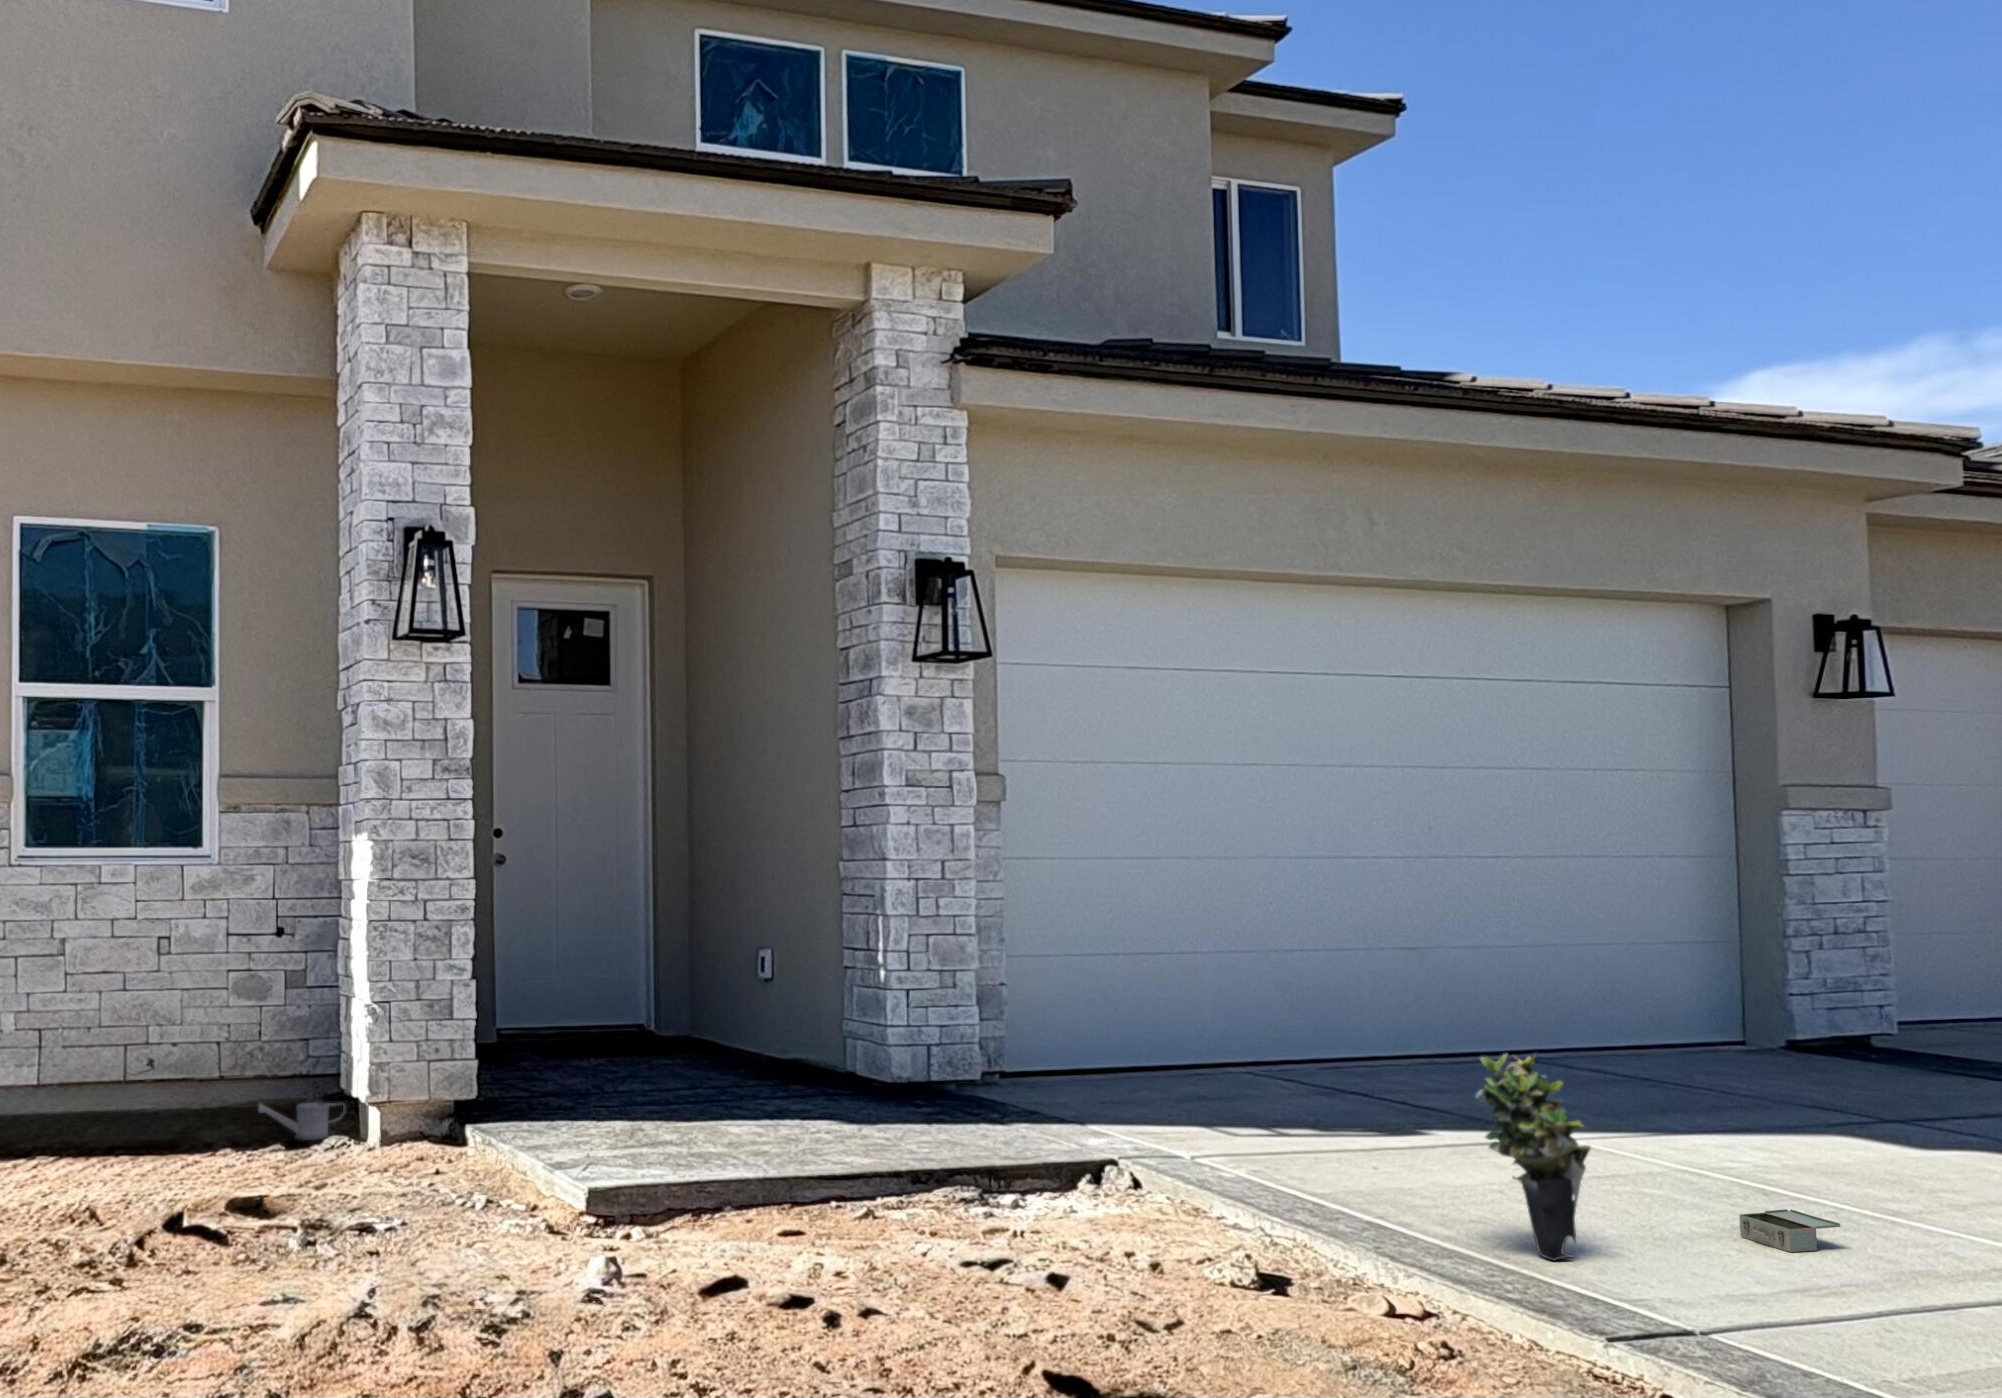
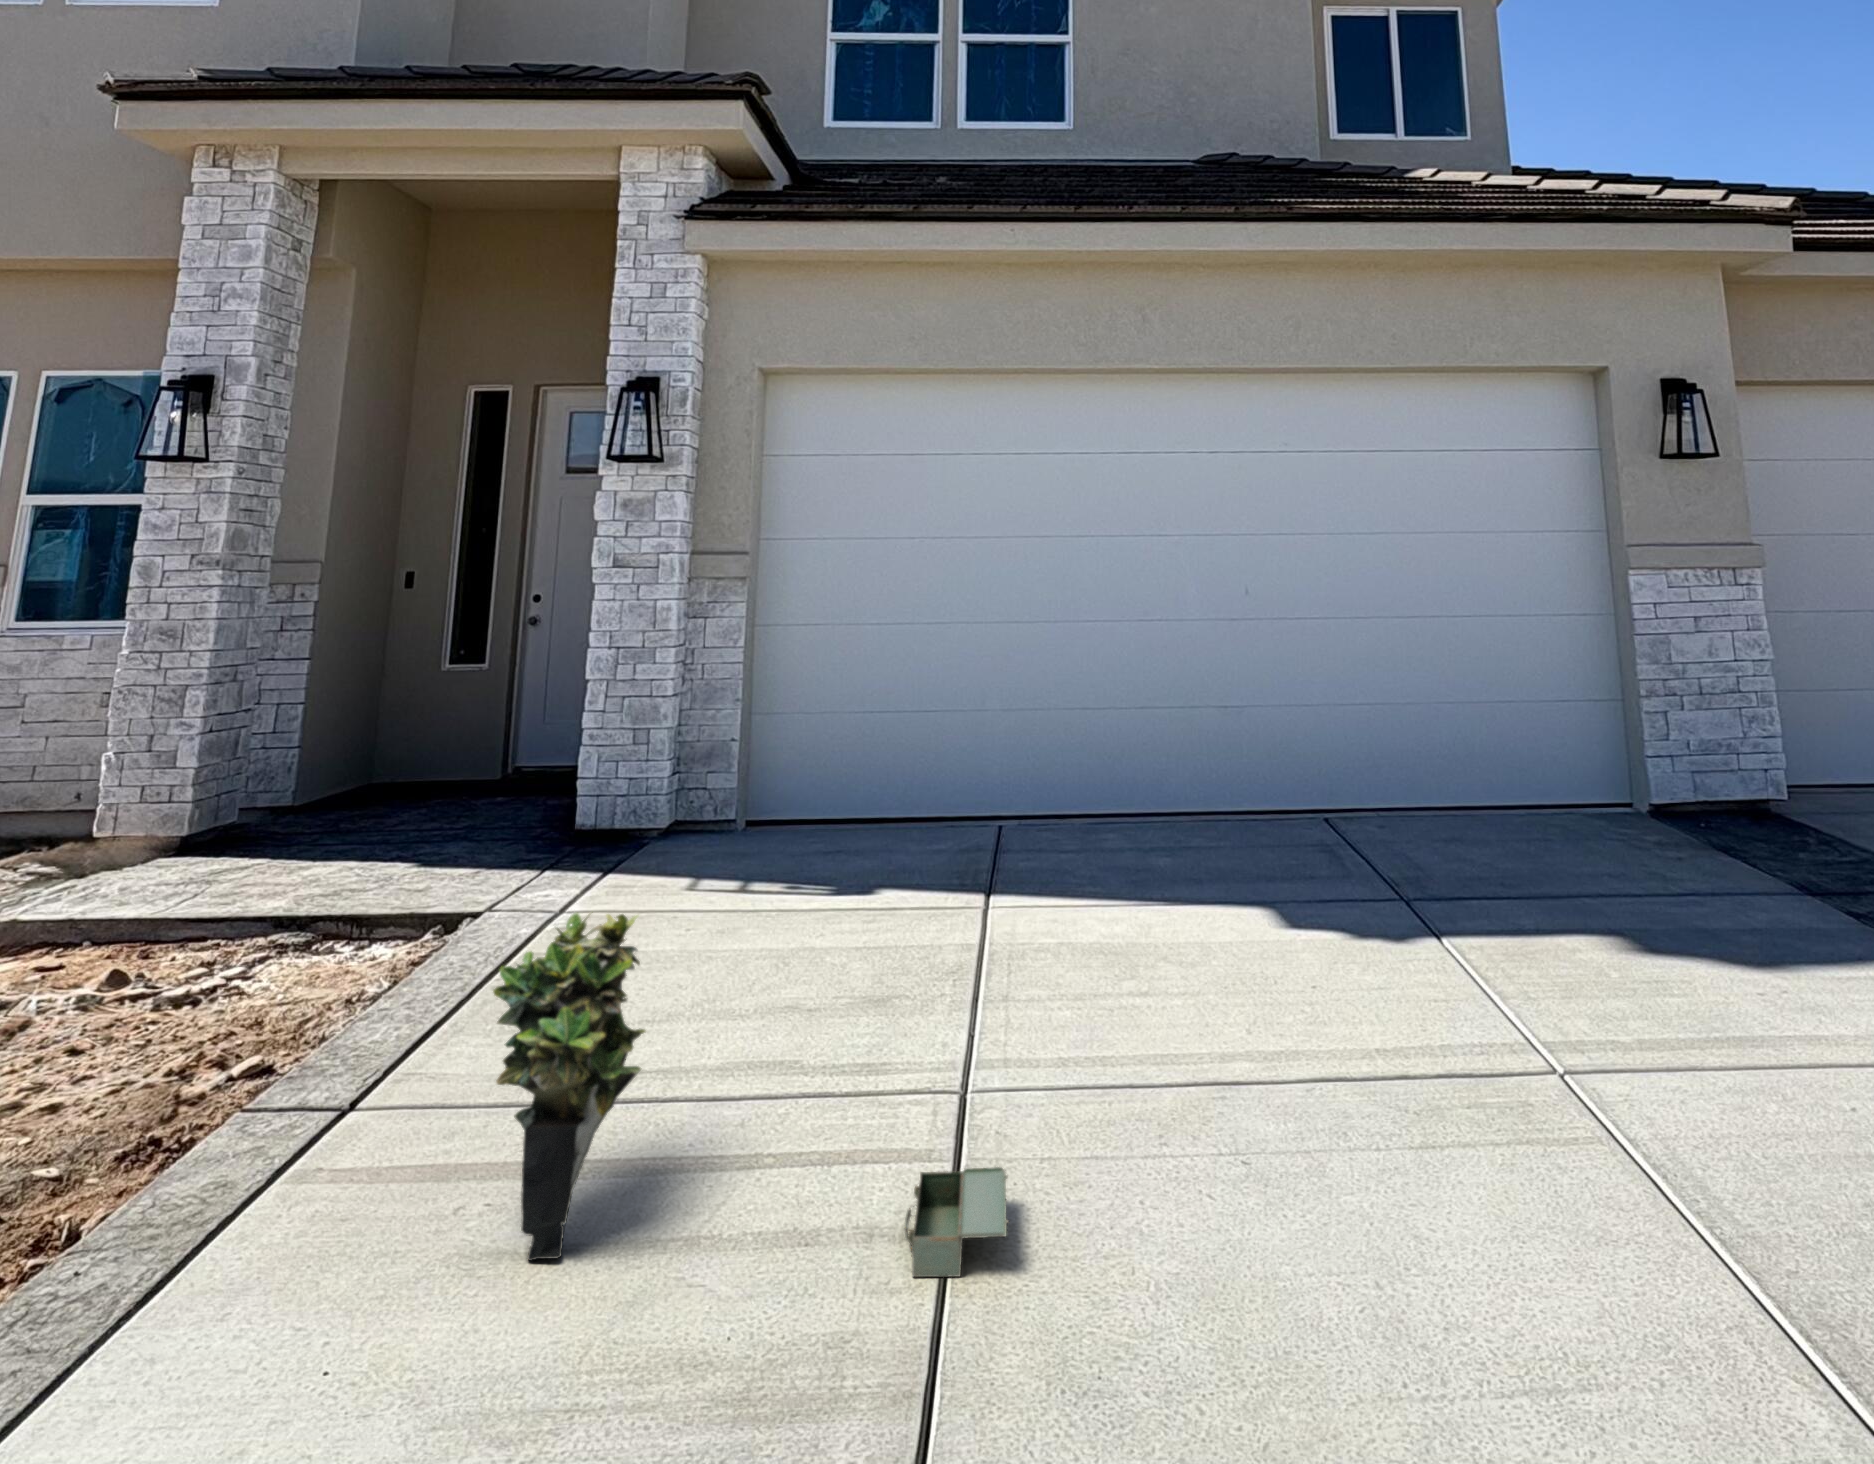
watering can: present [258,1102,346,1140] -> none [28,835,108,869]

